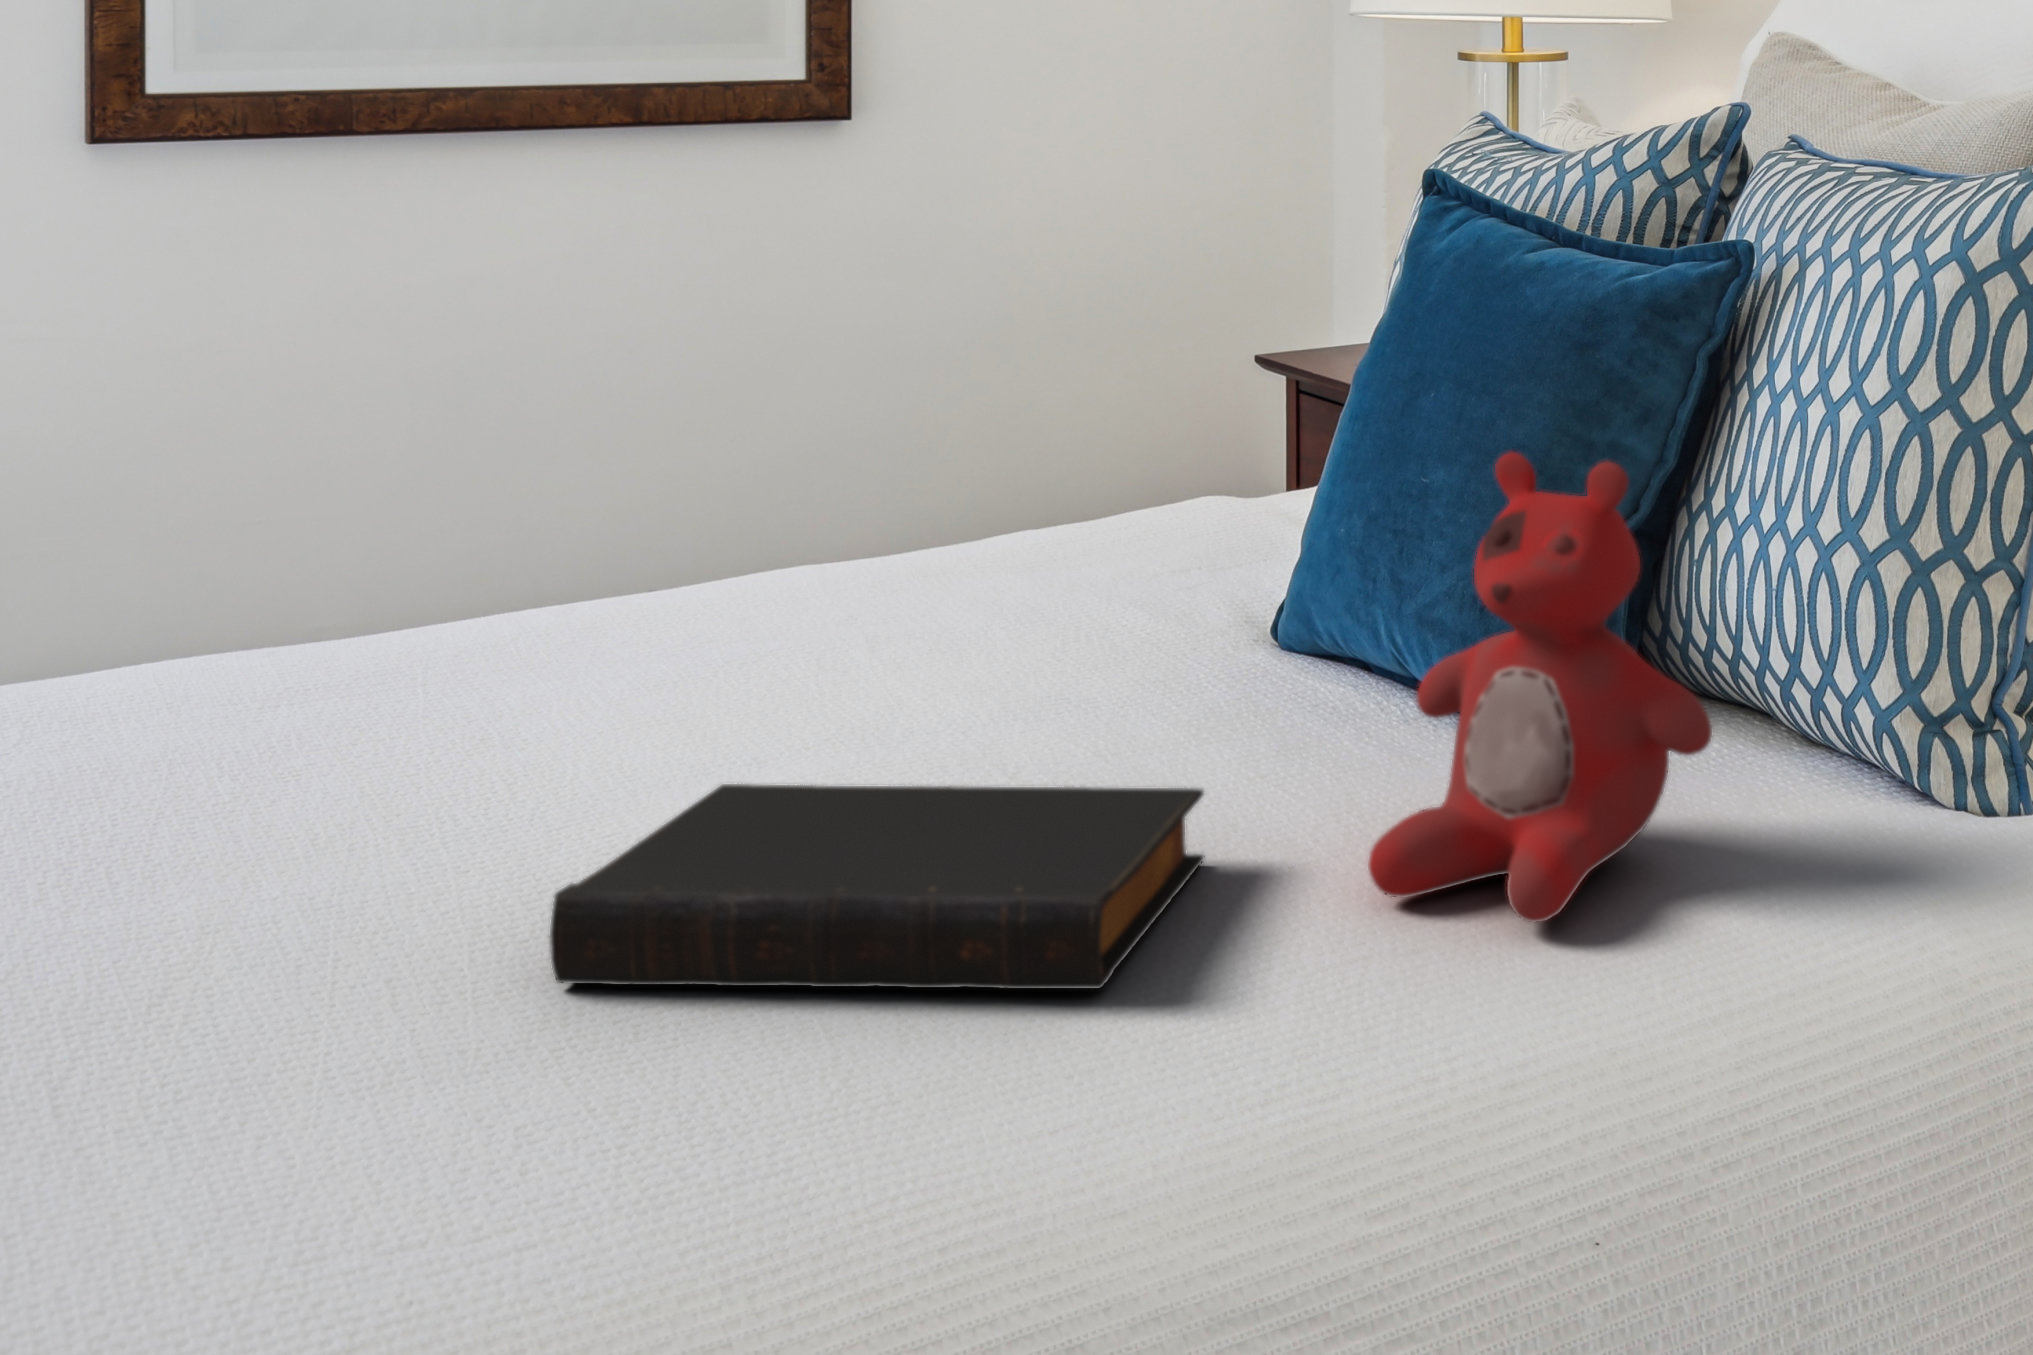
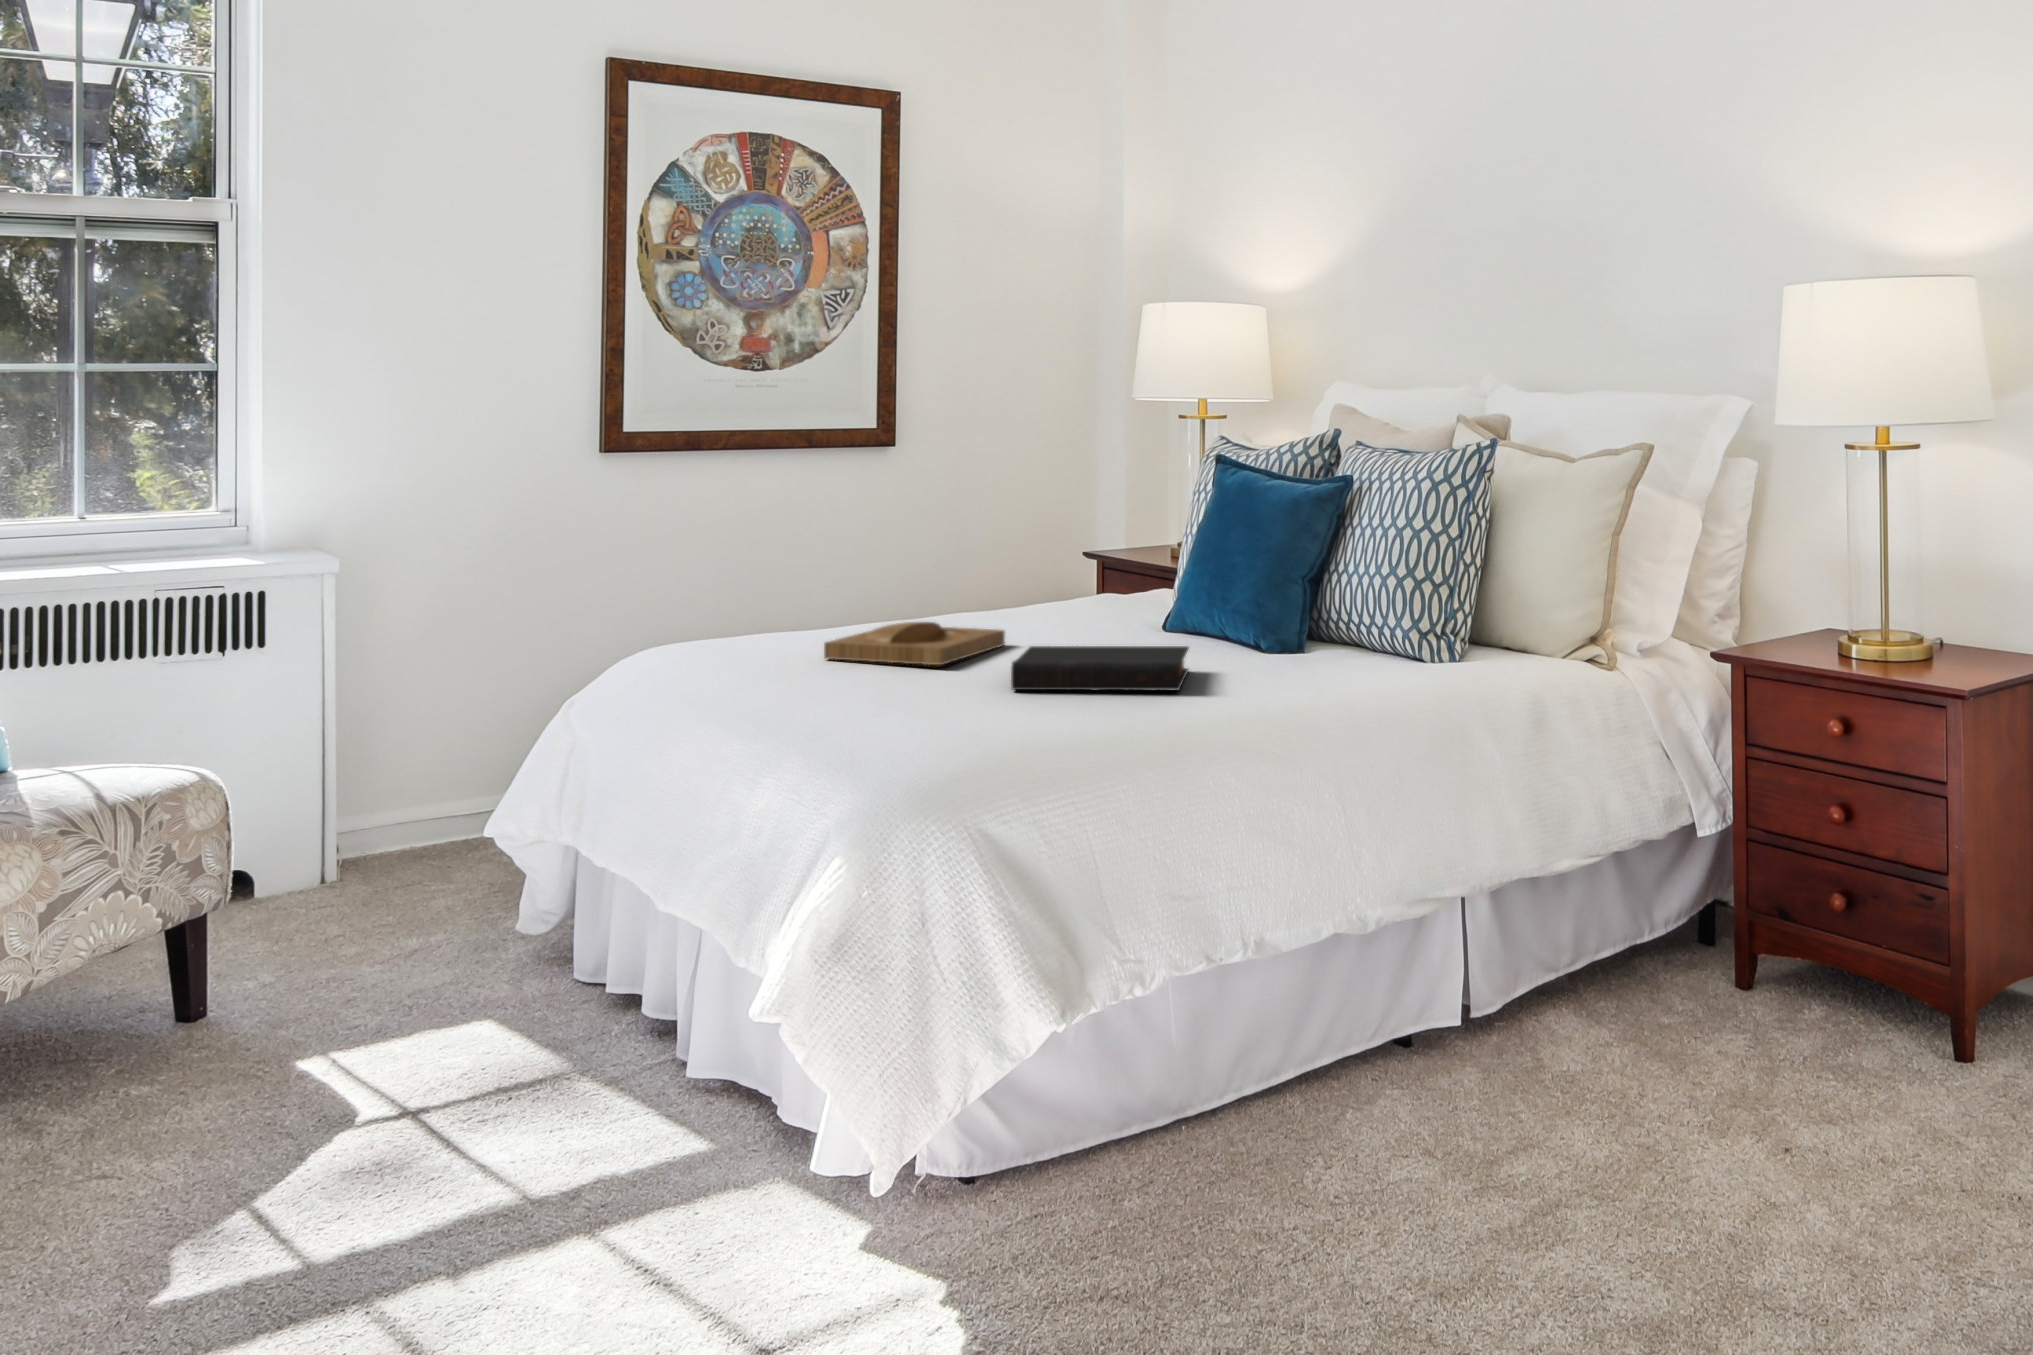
stuffed bear: present [1368,452,1712,922] -> none [1248,536,1357,680]
tray: none [137,656,743,845] -> present [824,622,1005,665]

